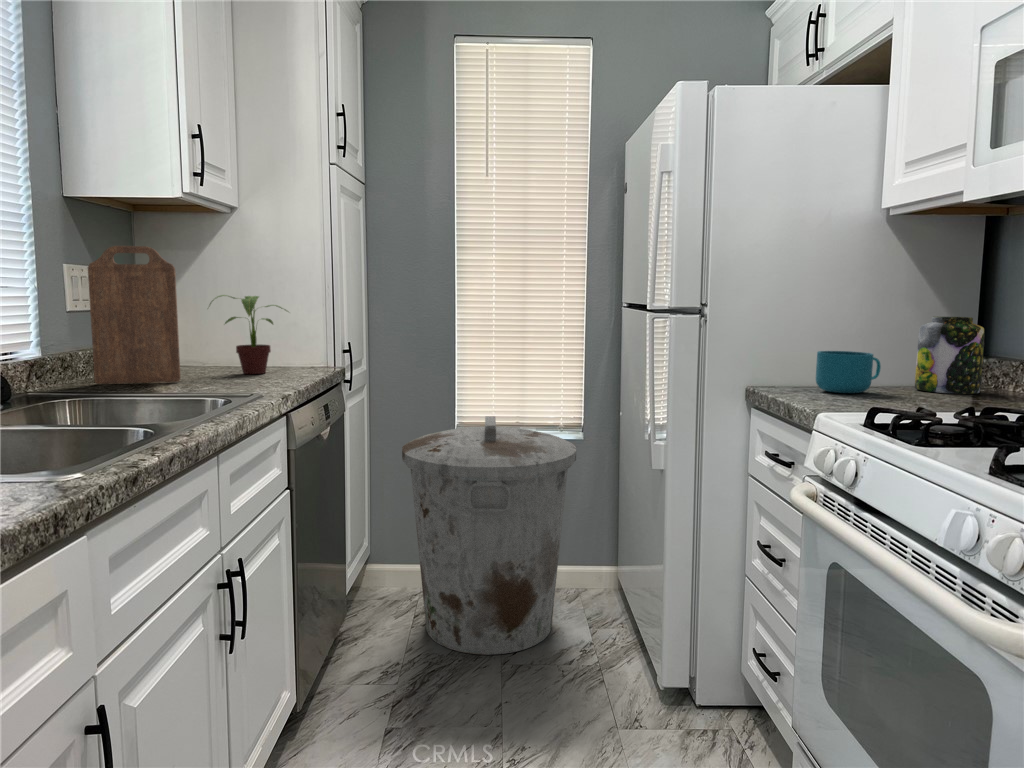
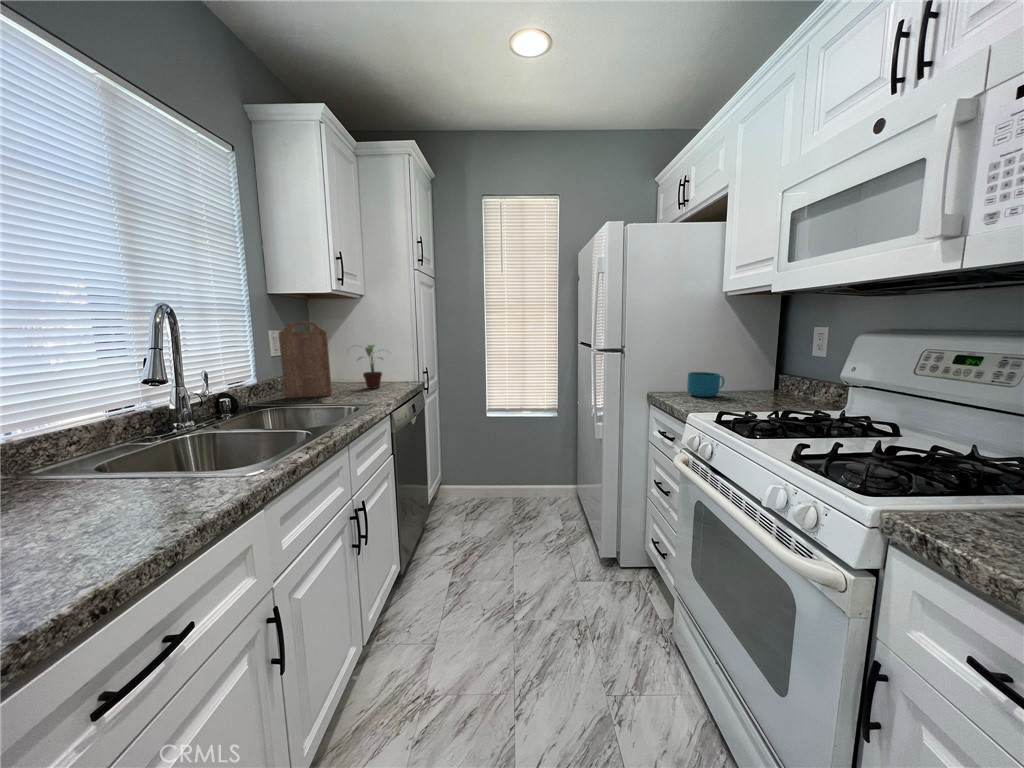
jar: present [915,316,984,394] -> none [744,351,785,396]
trash can: present [402,416,576,655] -> none [457,406,553,538]

